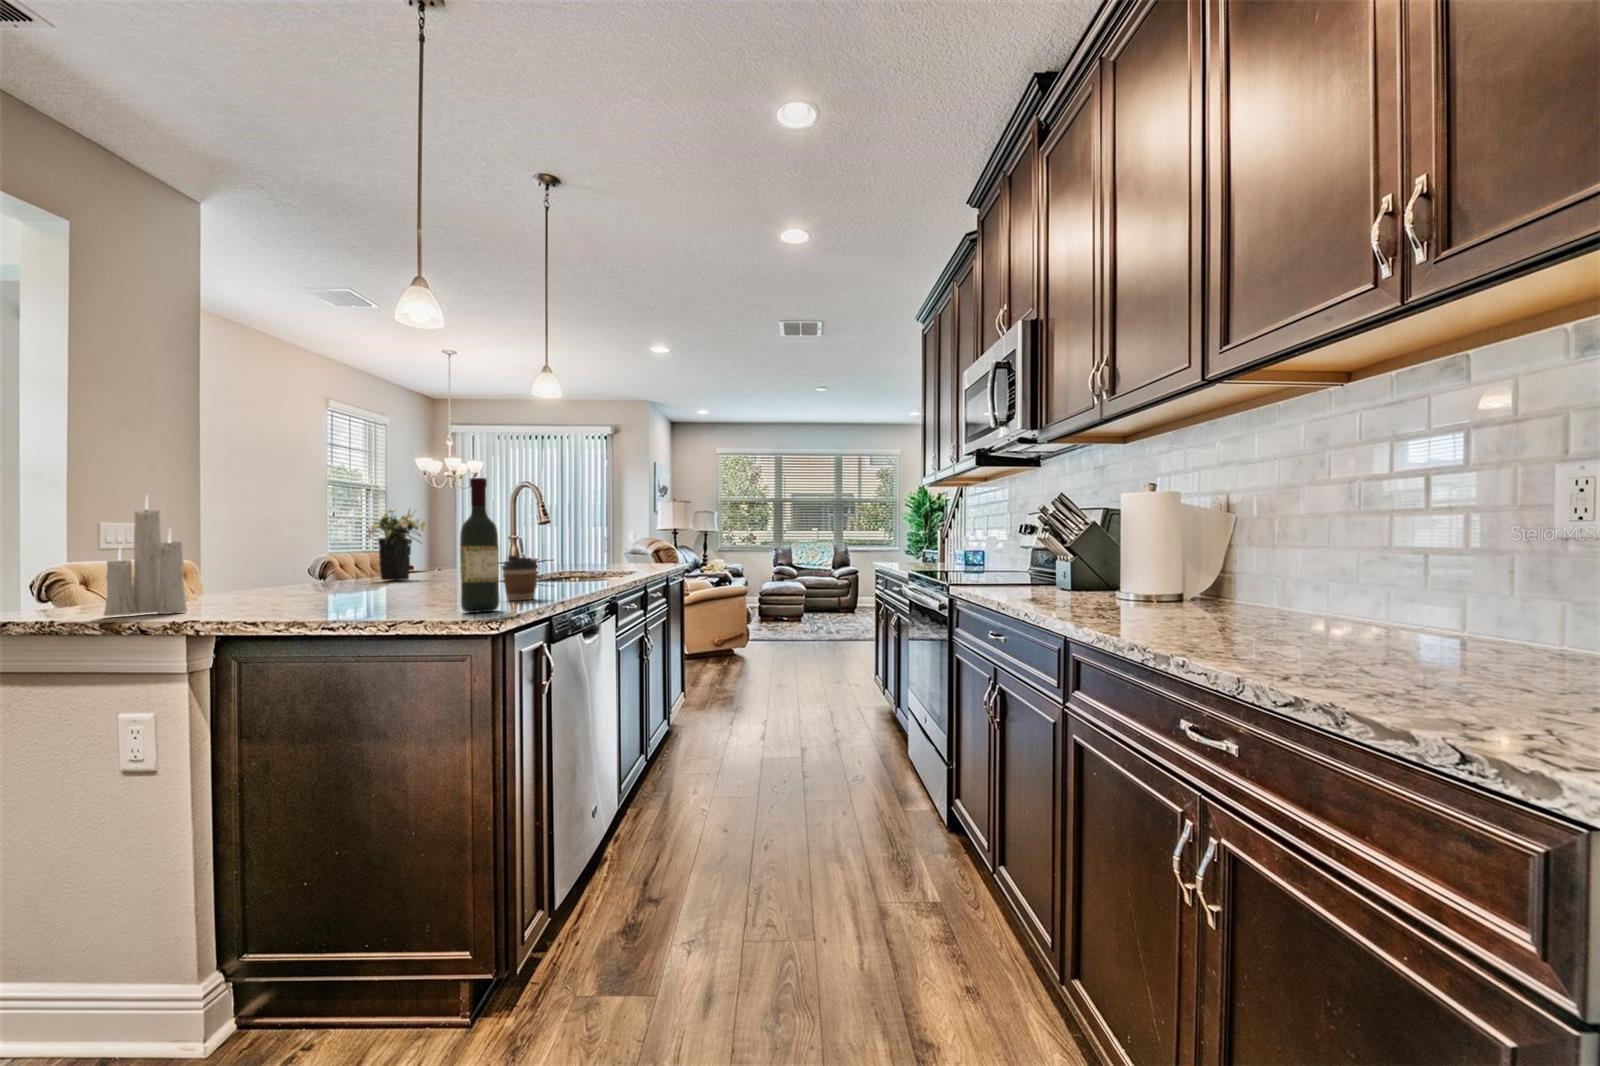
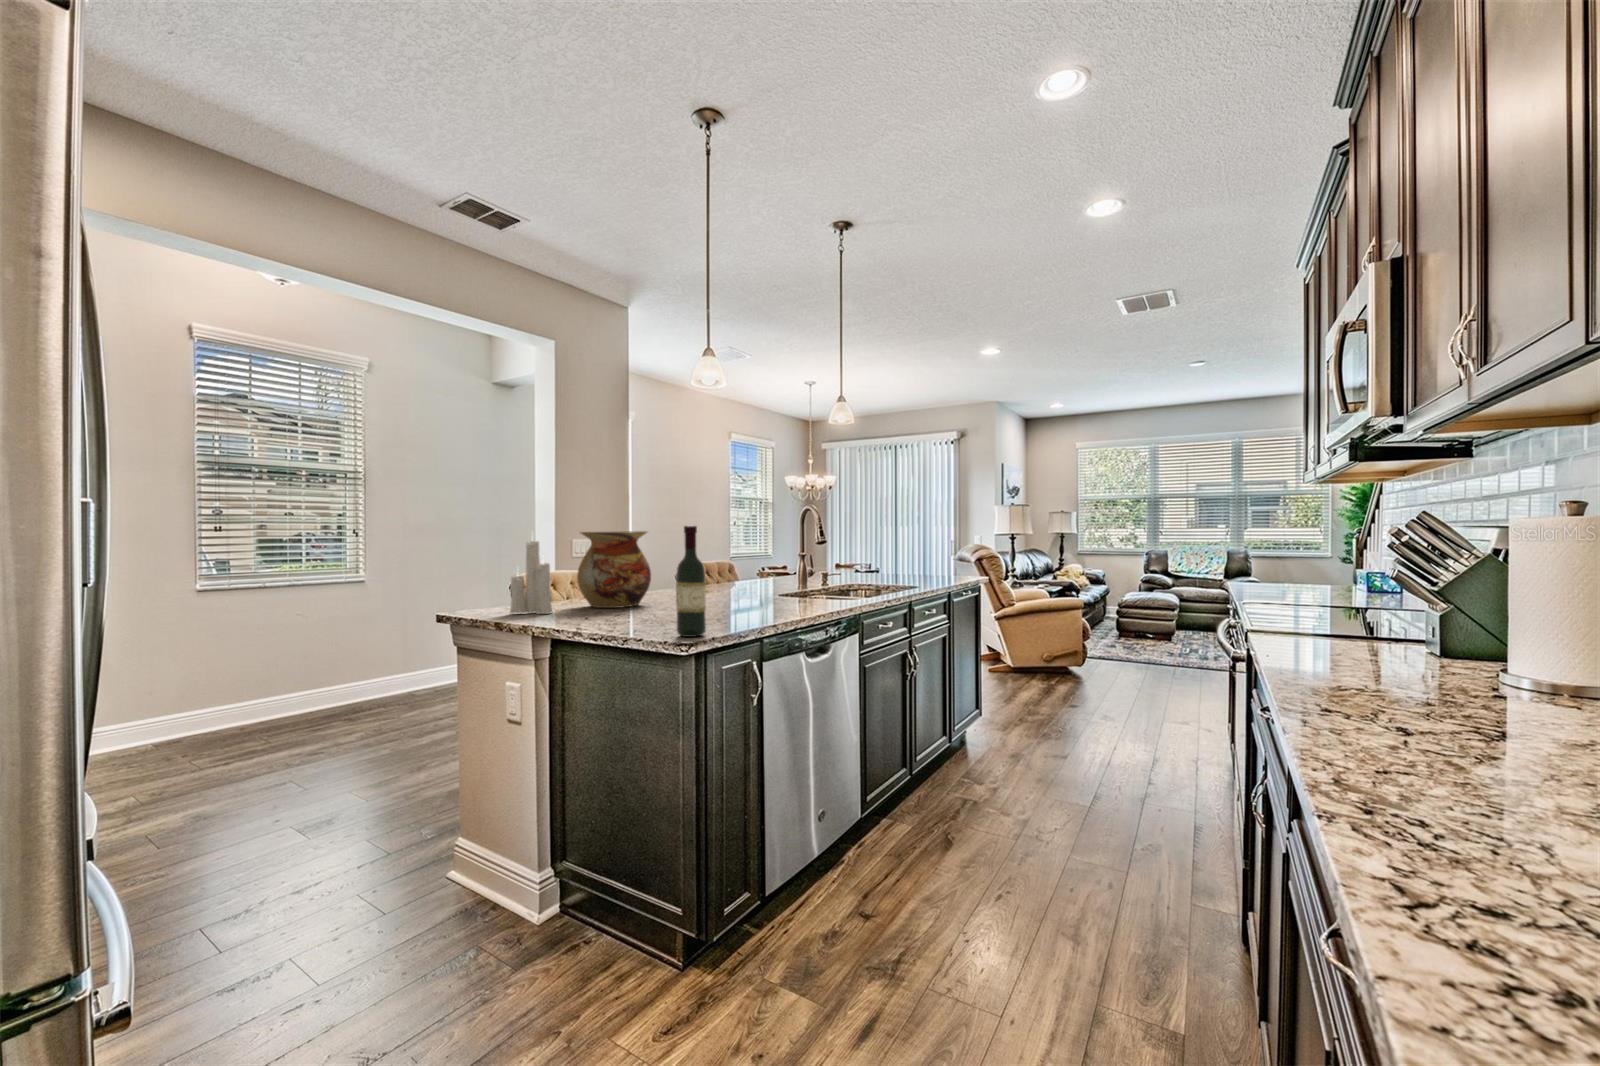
vase: none [216,500,336,604] -> present [577,531,651,608]
flower arrangement: present [366,509,426,581] -> none [702,524,752,586]
coffee cup: present [502,555,538,601] -> none [733,584,762,623]

